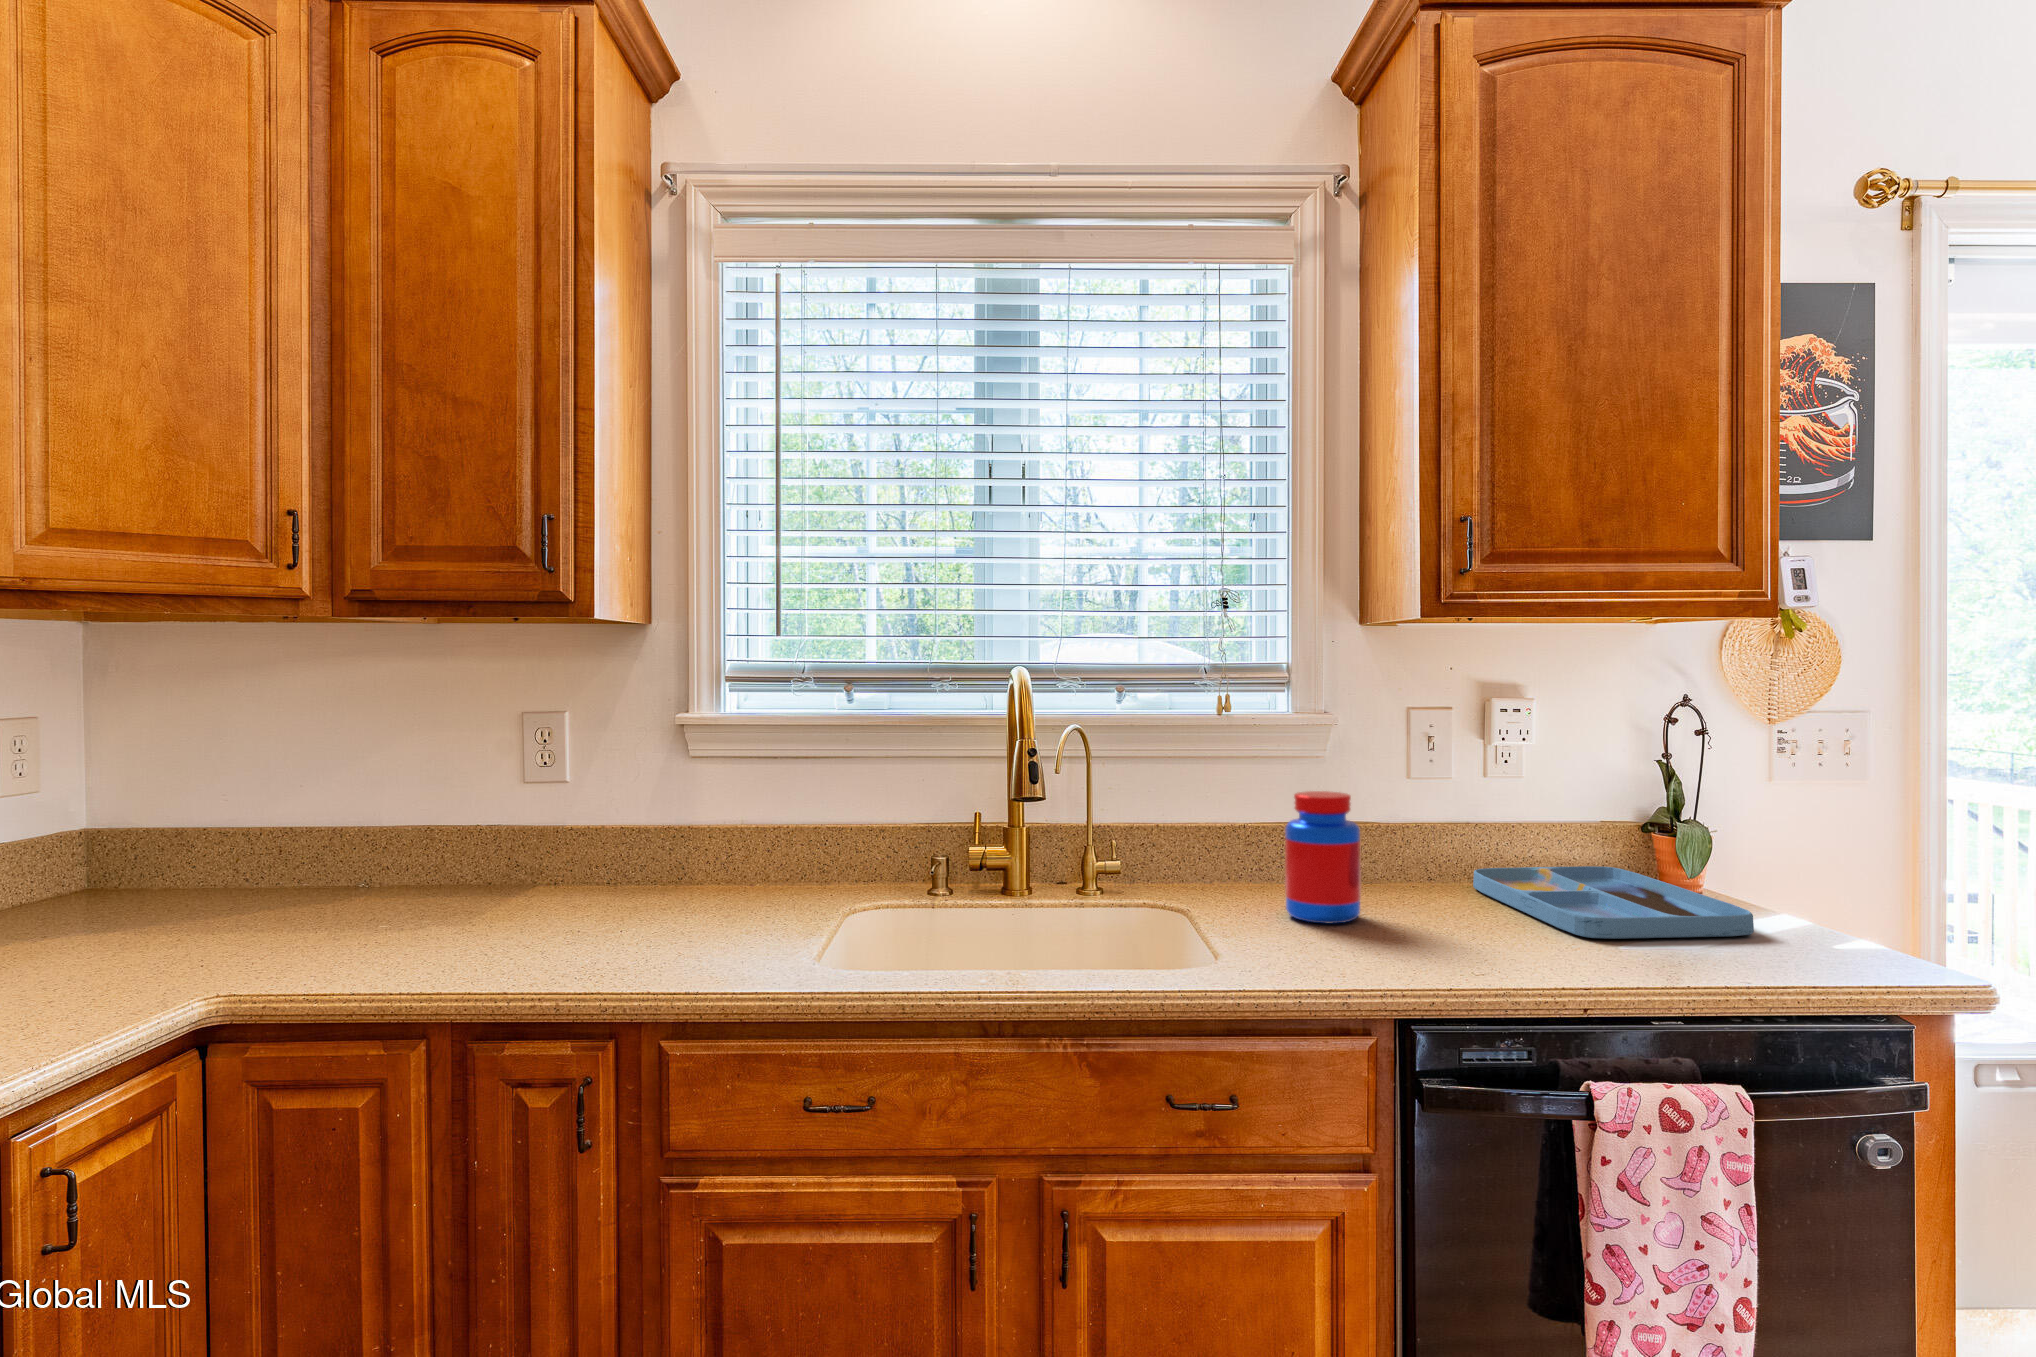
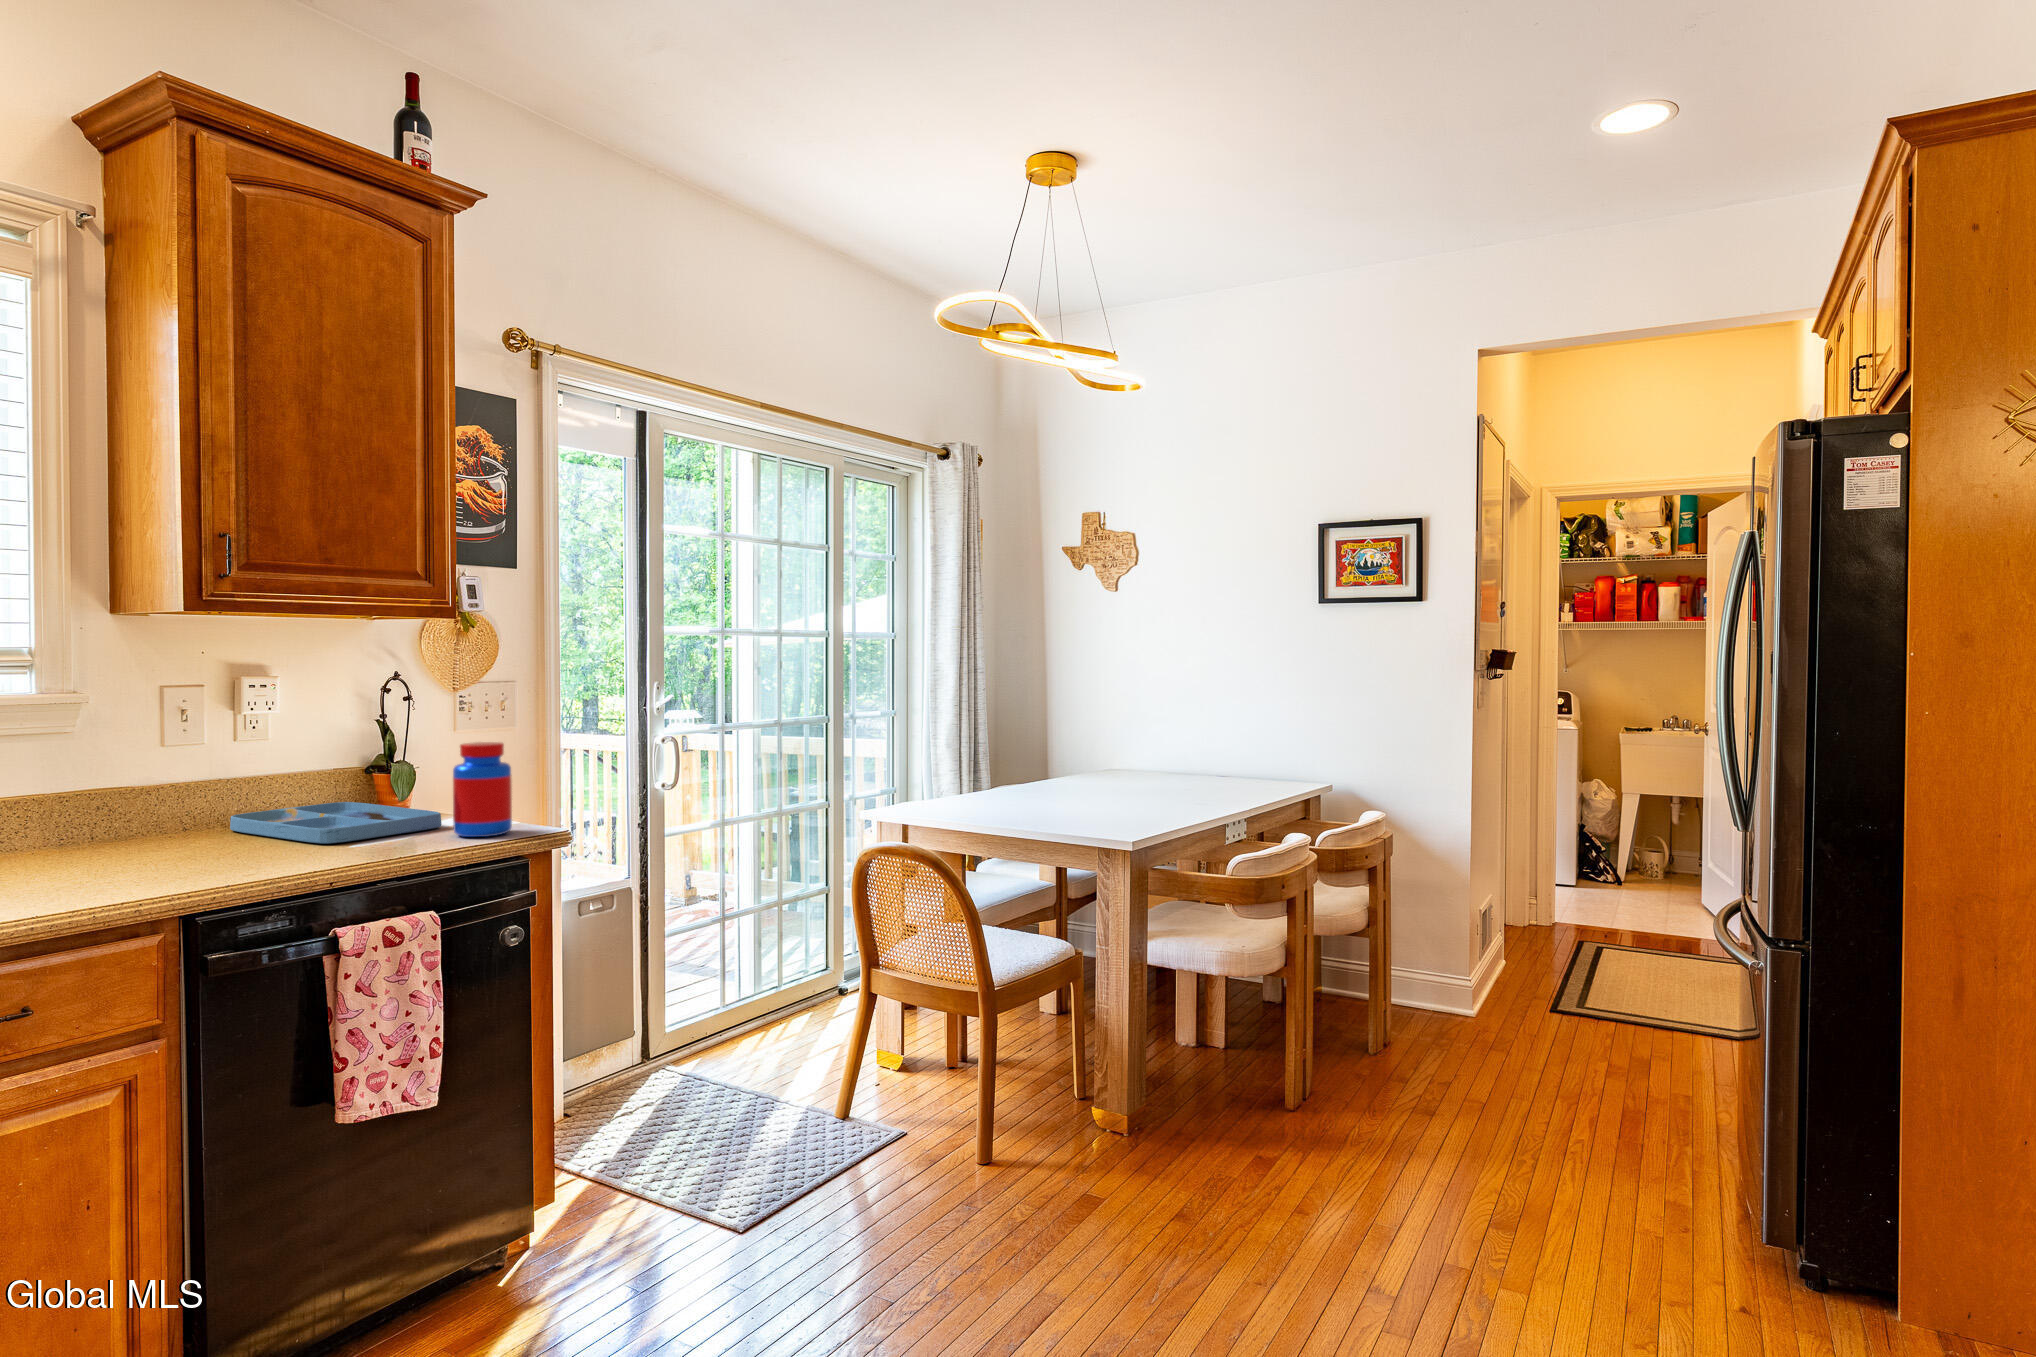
jar: present [1285,791,1361,924] -> present [453,742,512,837]

